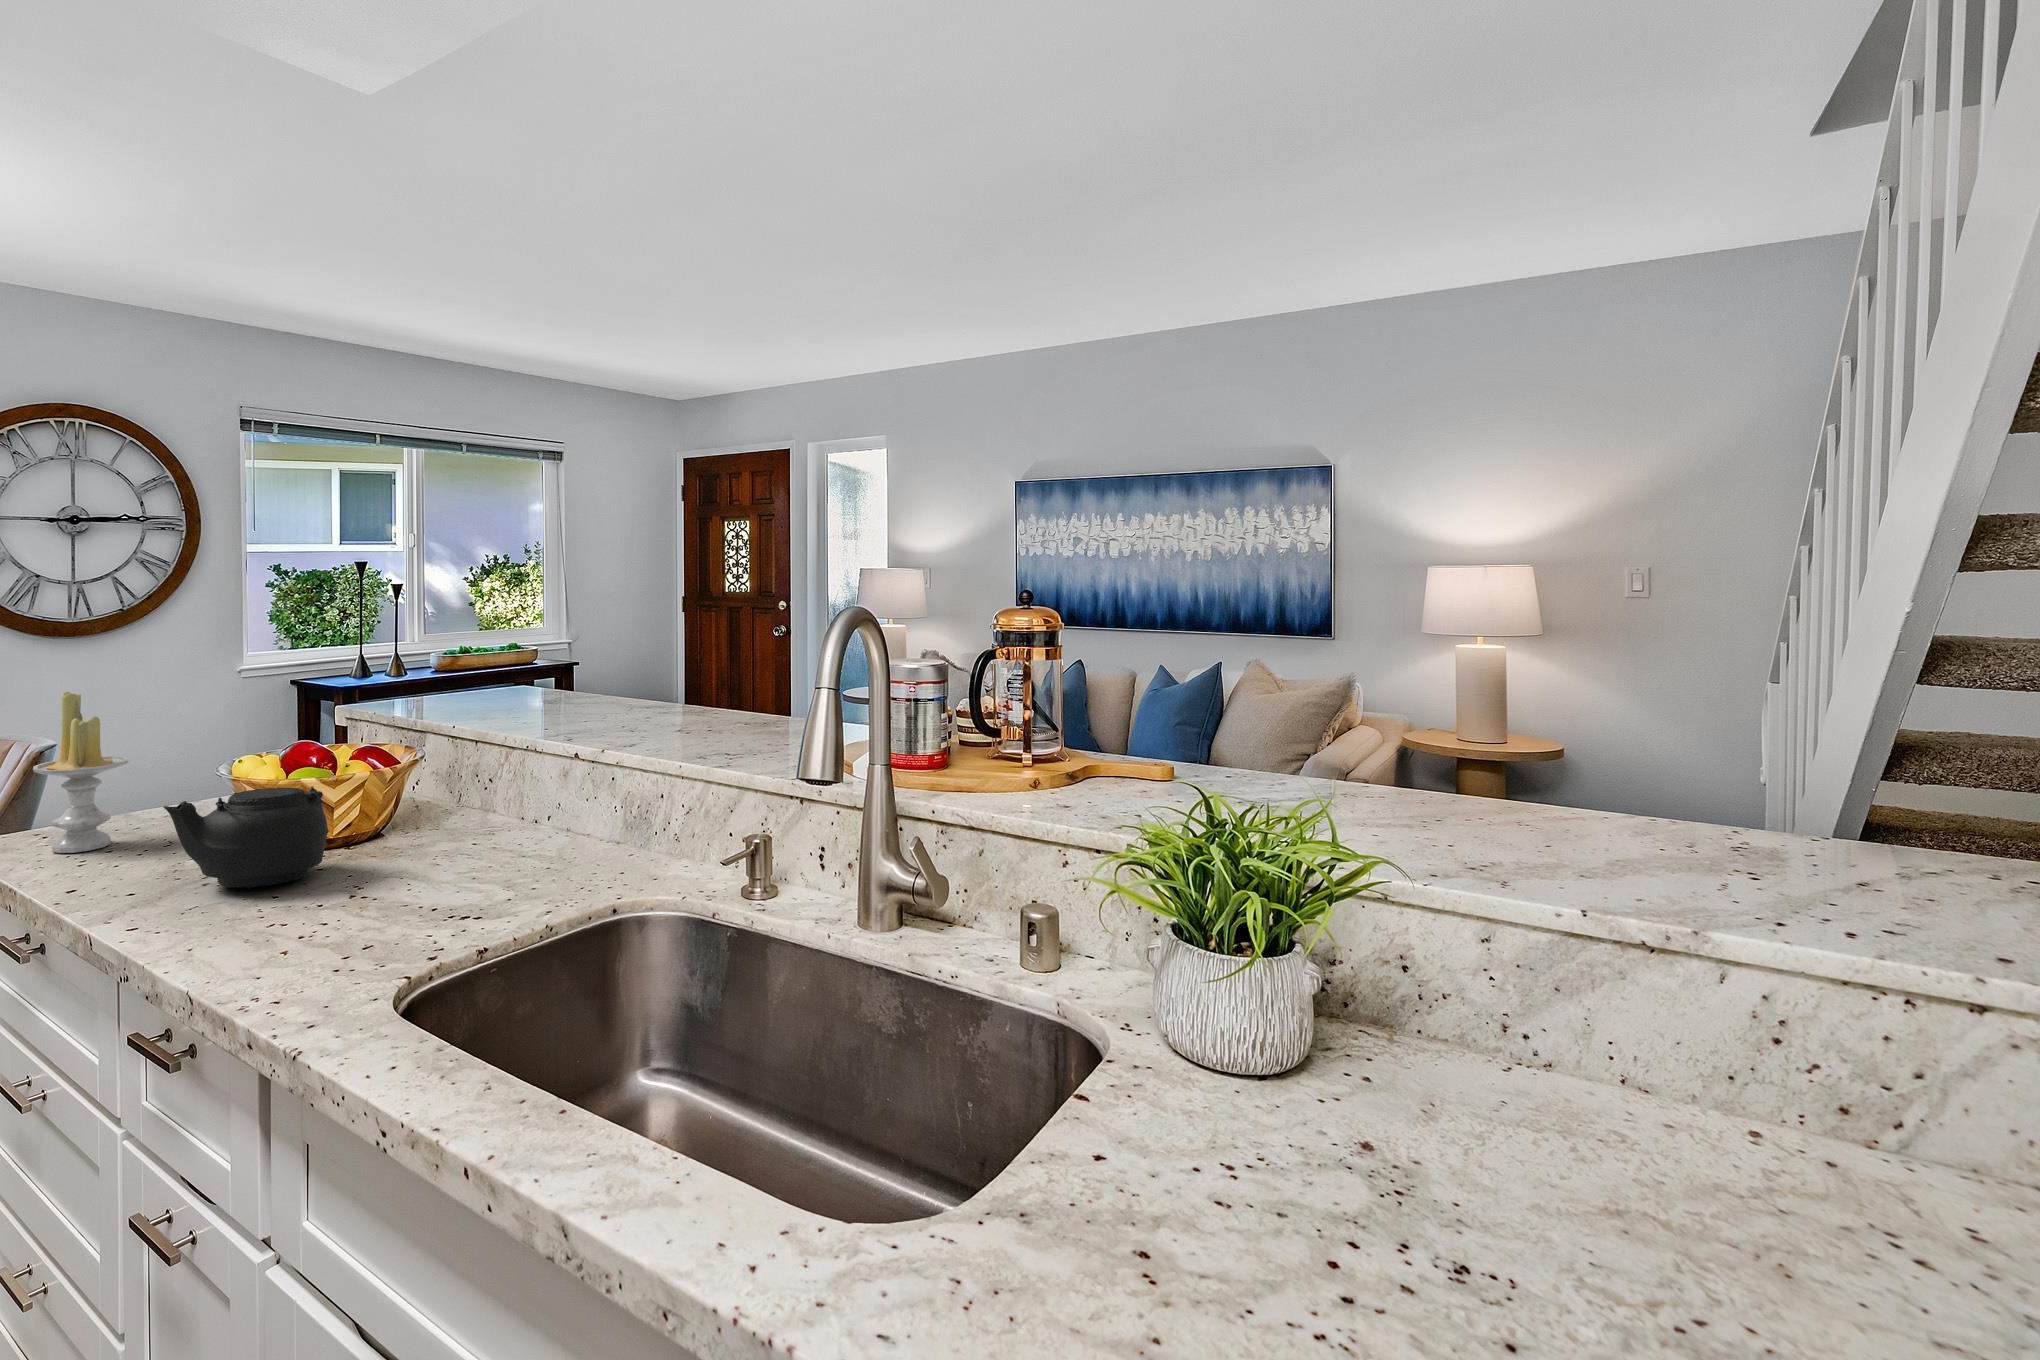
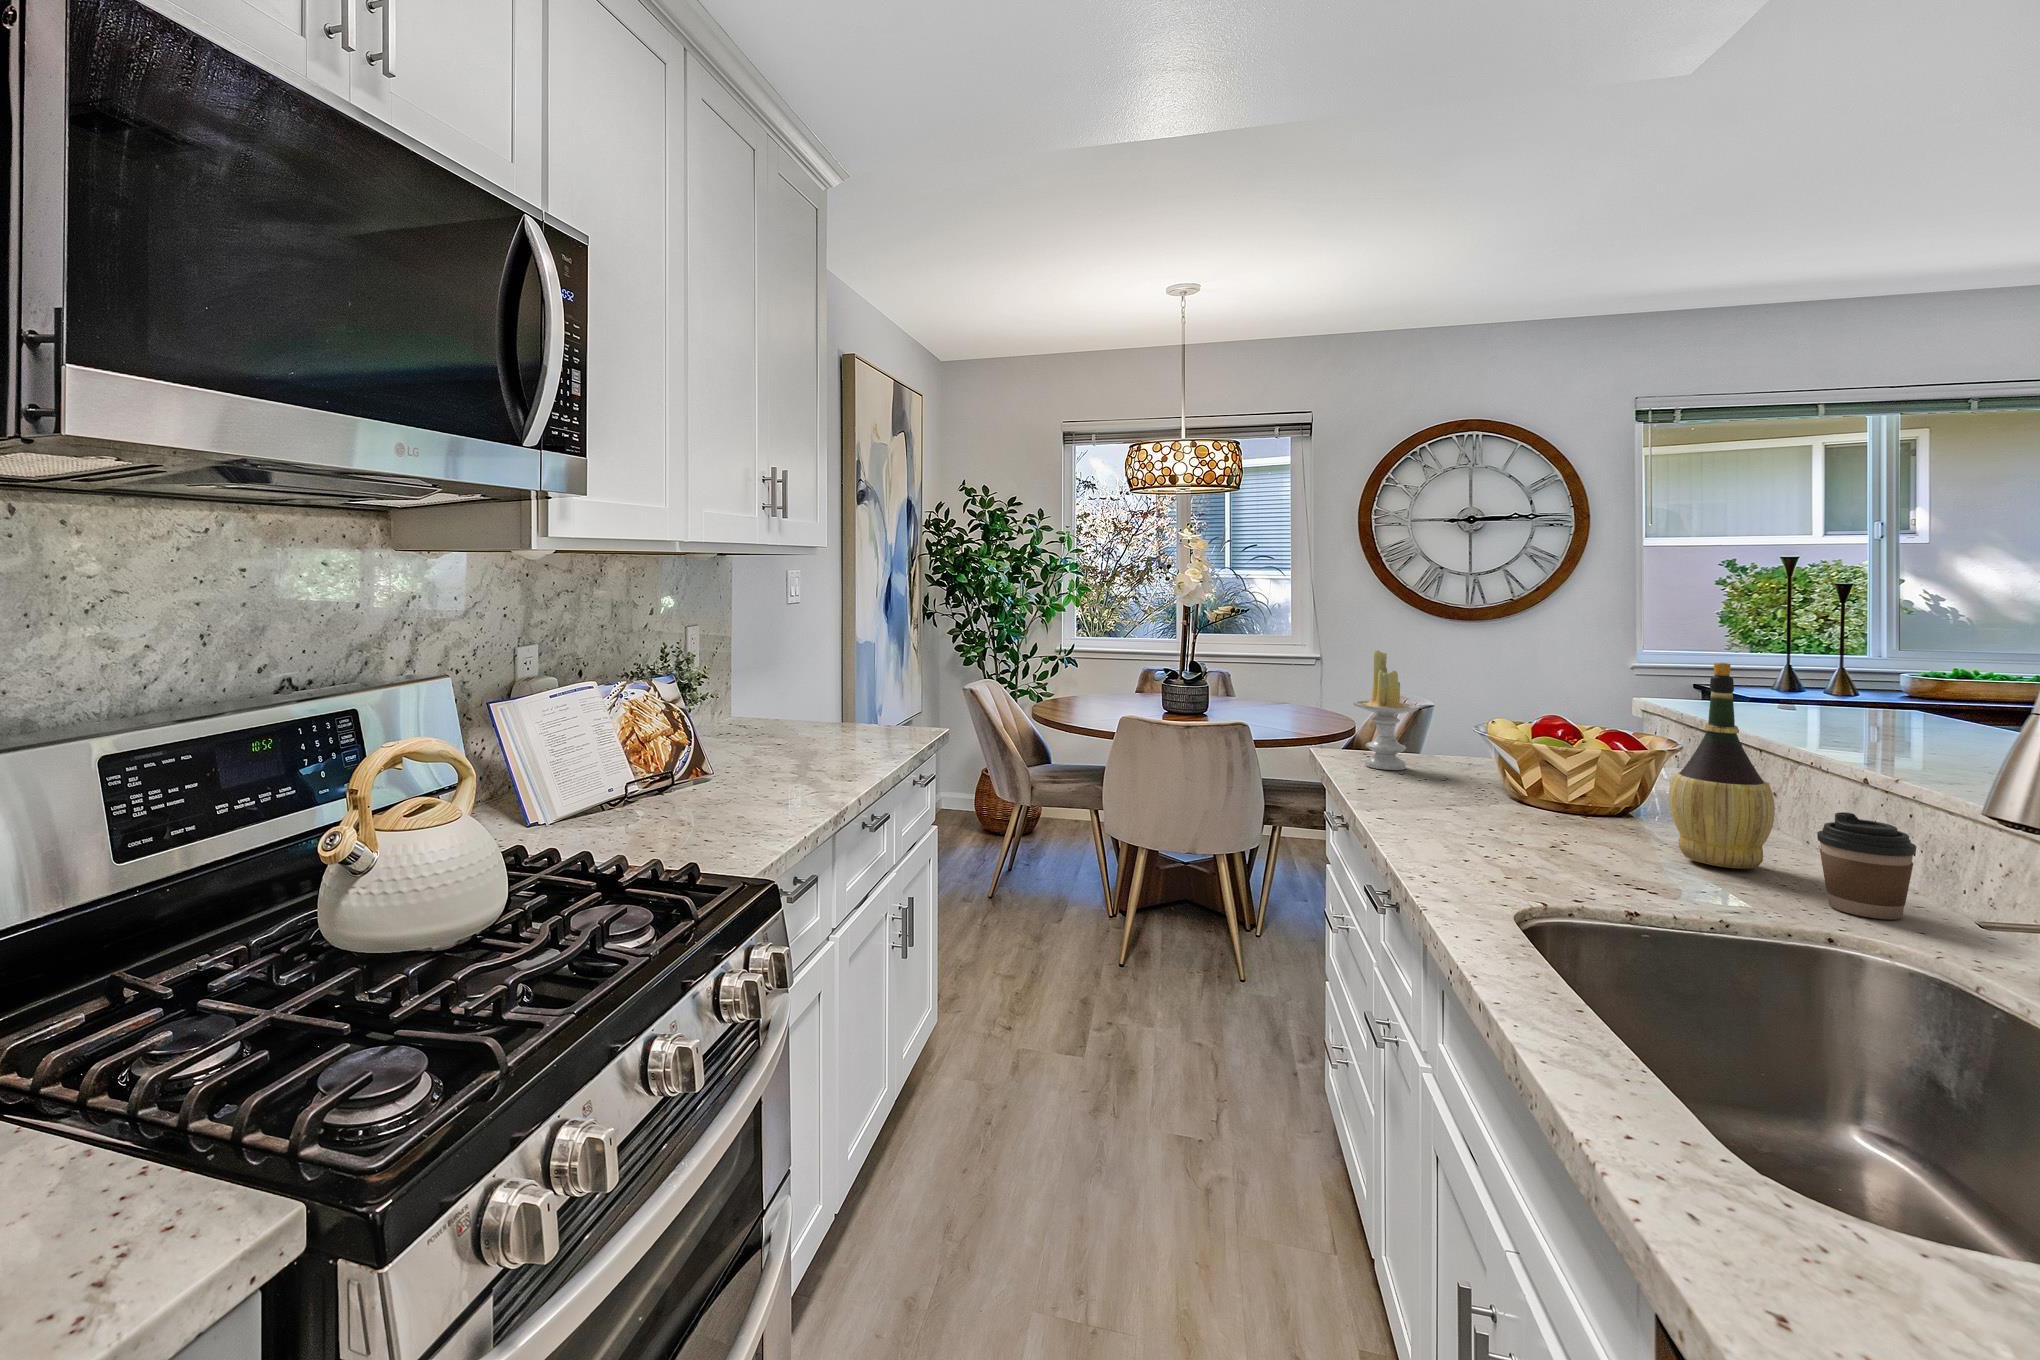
wine bottle: none [454,667,538,870] -> present [1669,663,1775,868]
teapot: present [163,786,329,889] -> none [1413,738,1550,822]
coffee cup: none [586,791,650,882] -> present [1817,812,1916,919]

